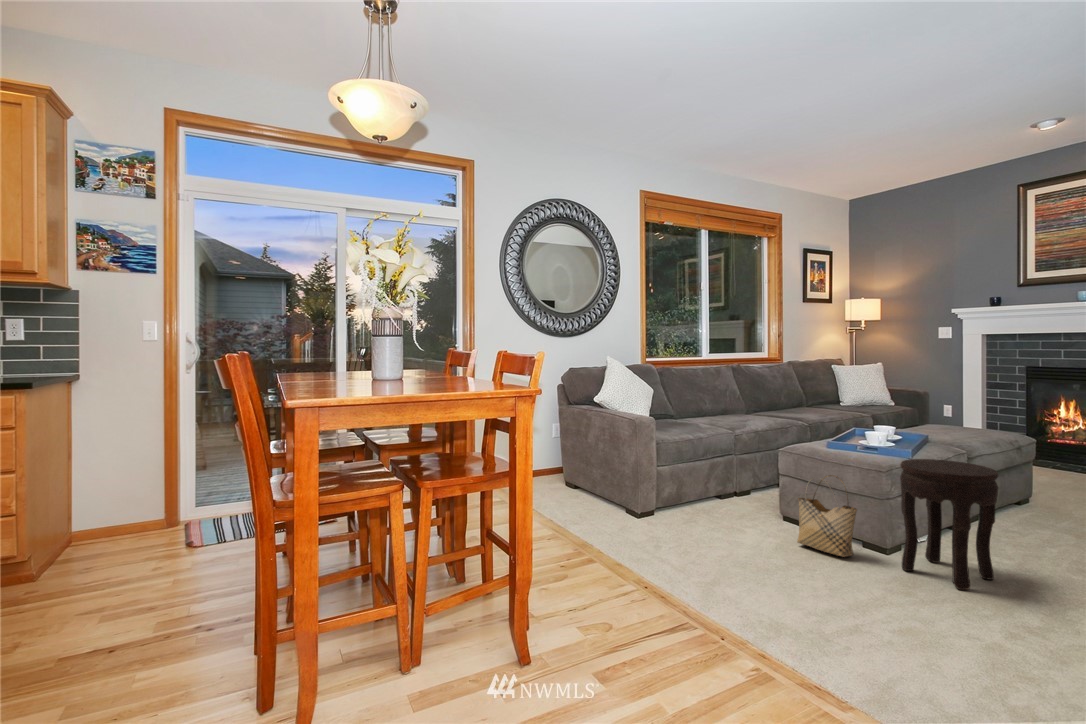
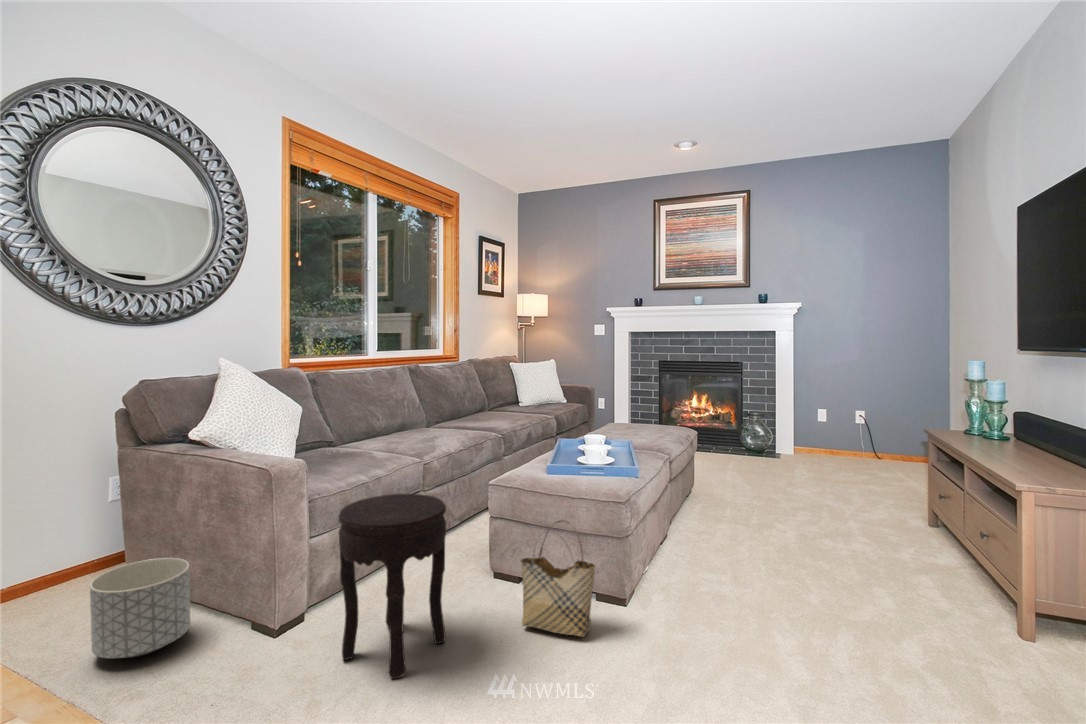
side table: present [900,459,998,590] -> present [338,494,446,679]
planter: none [554,465,596,511] -> present [90,558,191,658]

